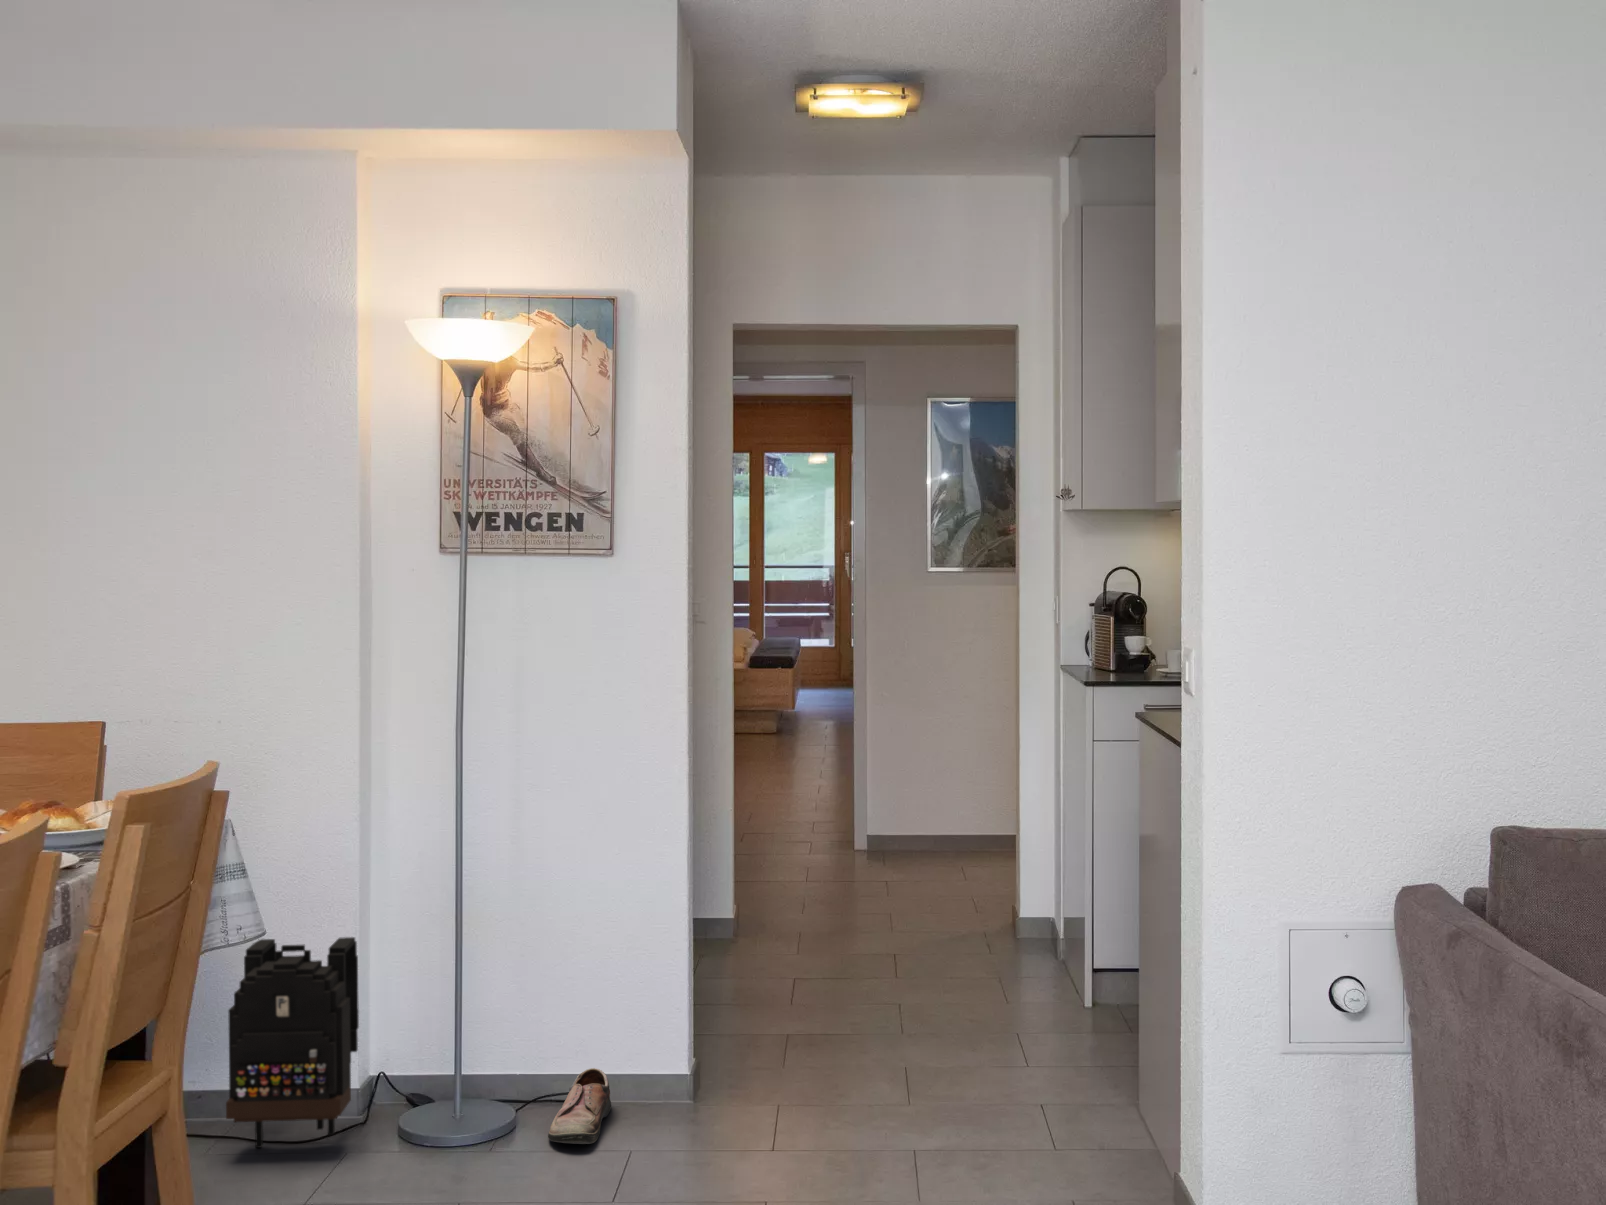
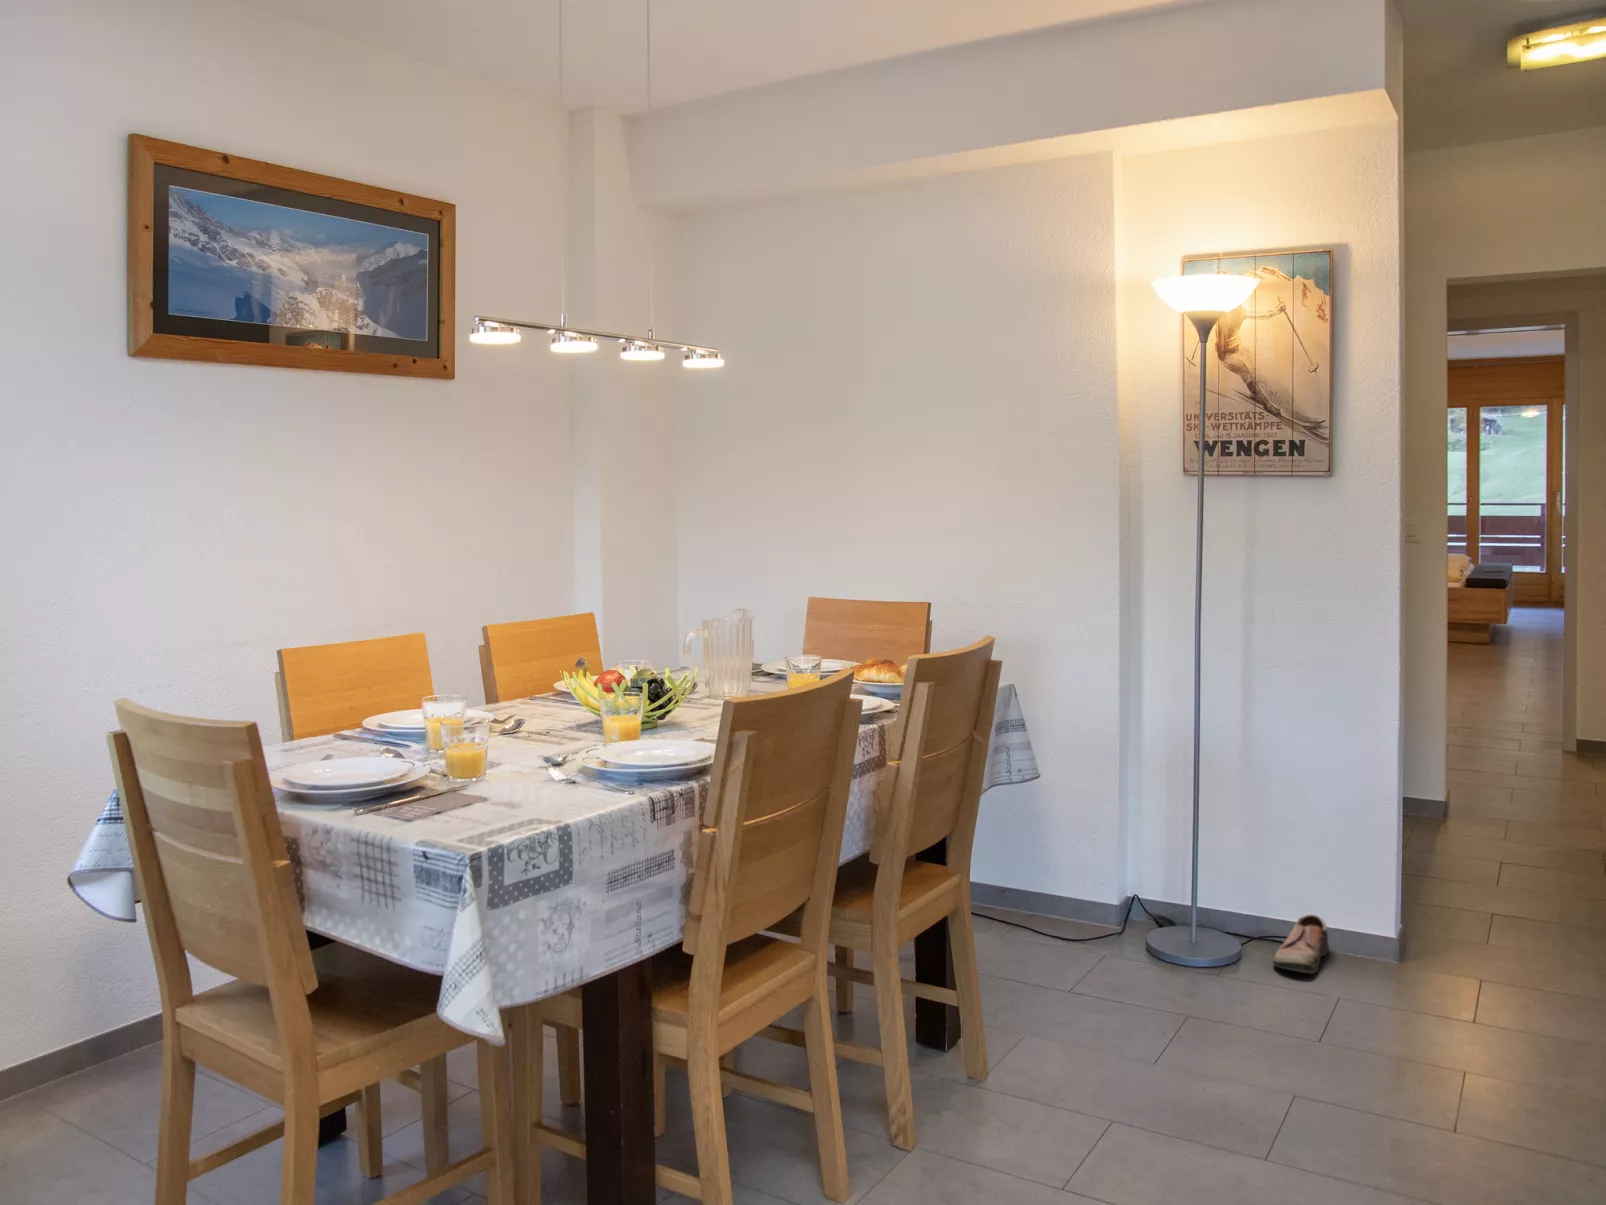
backpack: present [226,937,359,1148] -> none [1017,781,1115,938]

